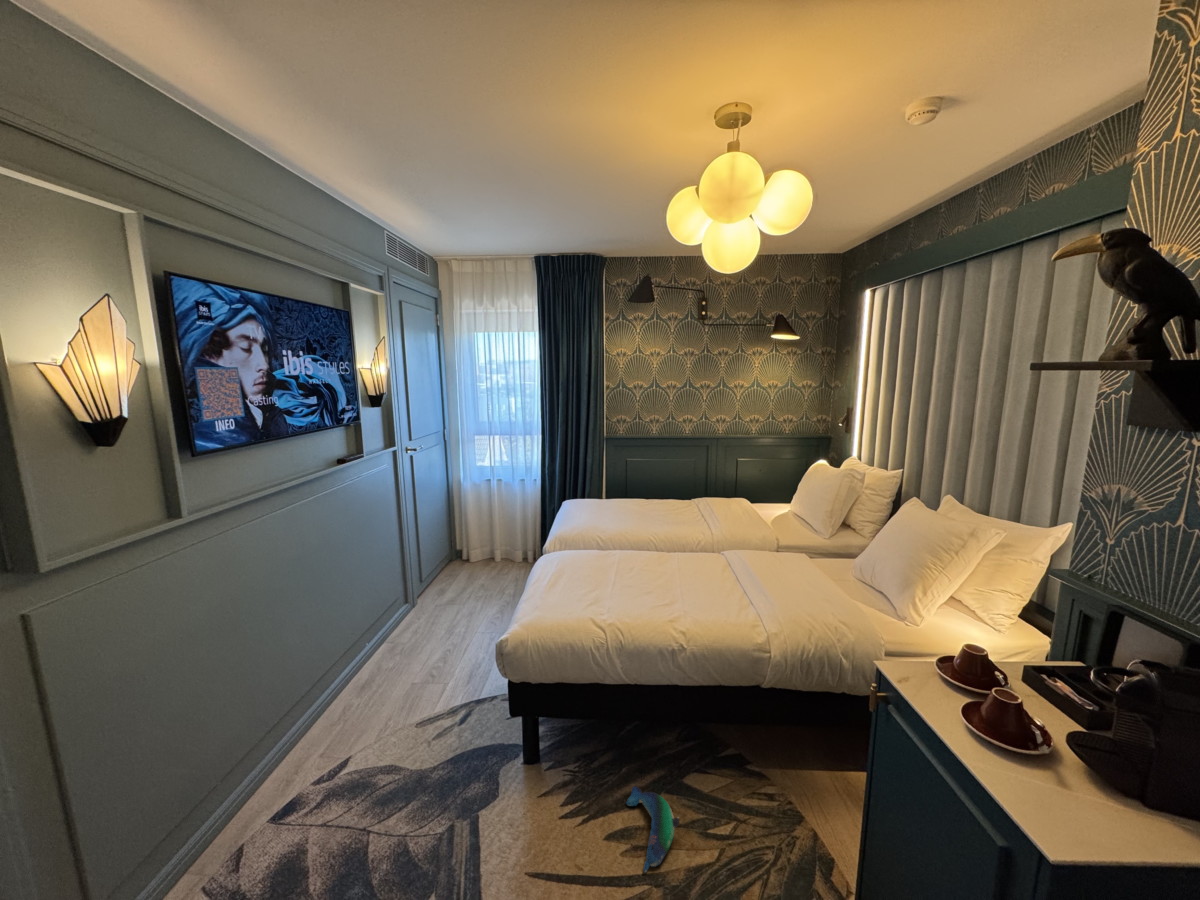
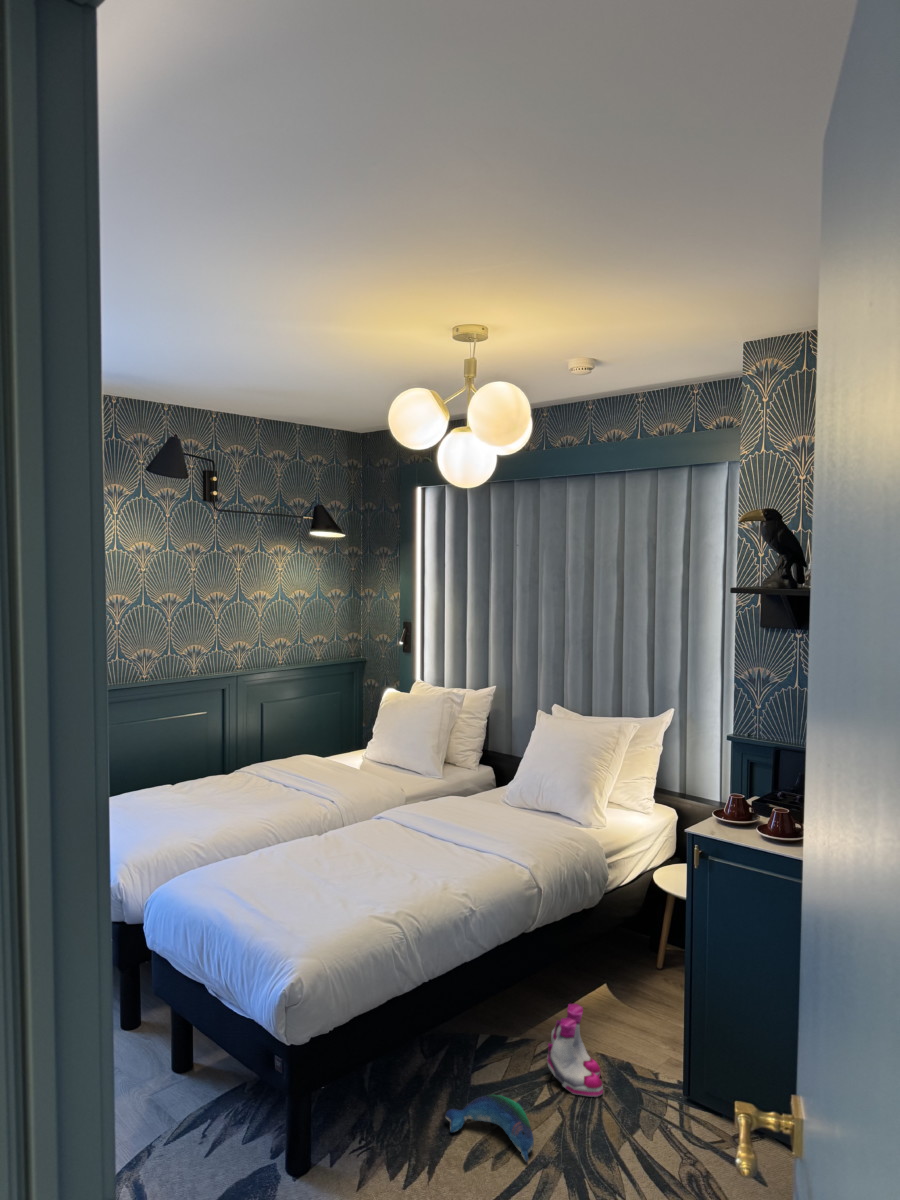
boots: none [743,767,796,867] -> present [547,1004,603,1097]

